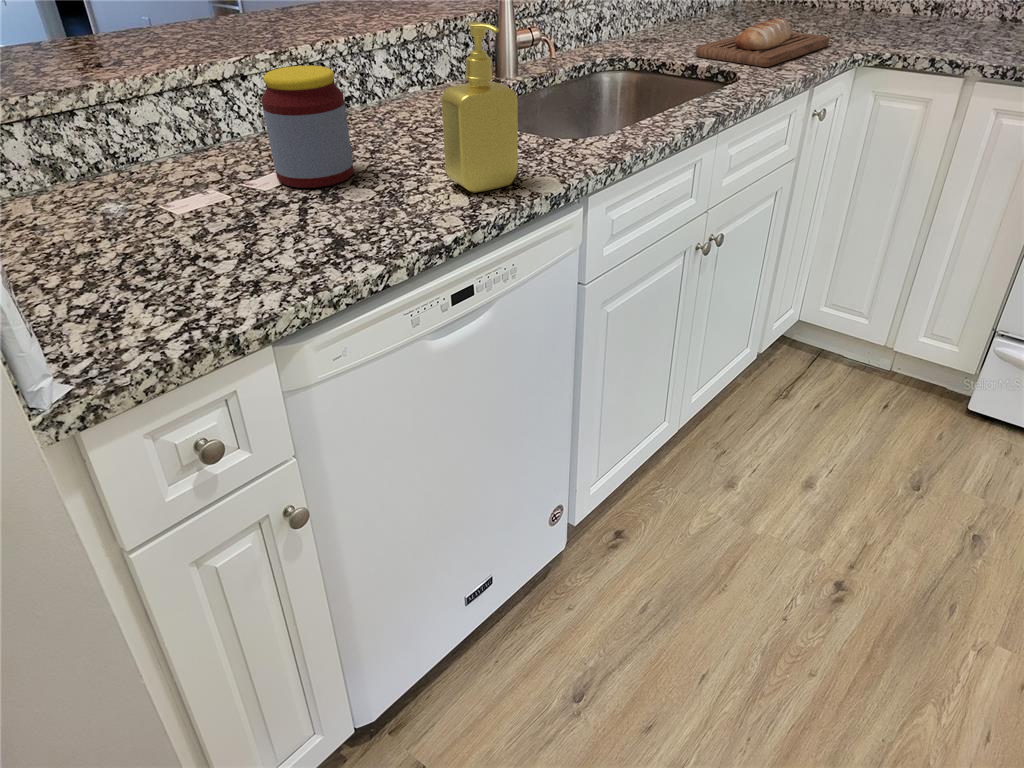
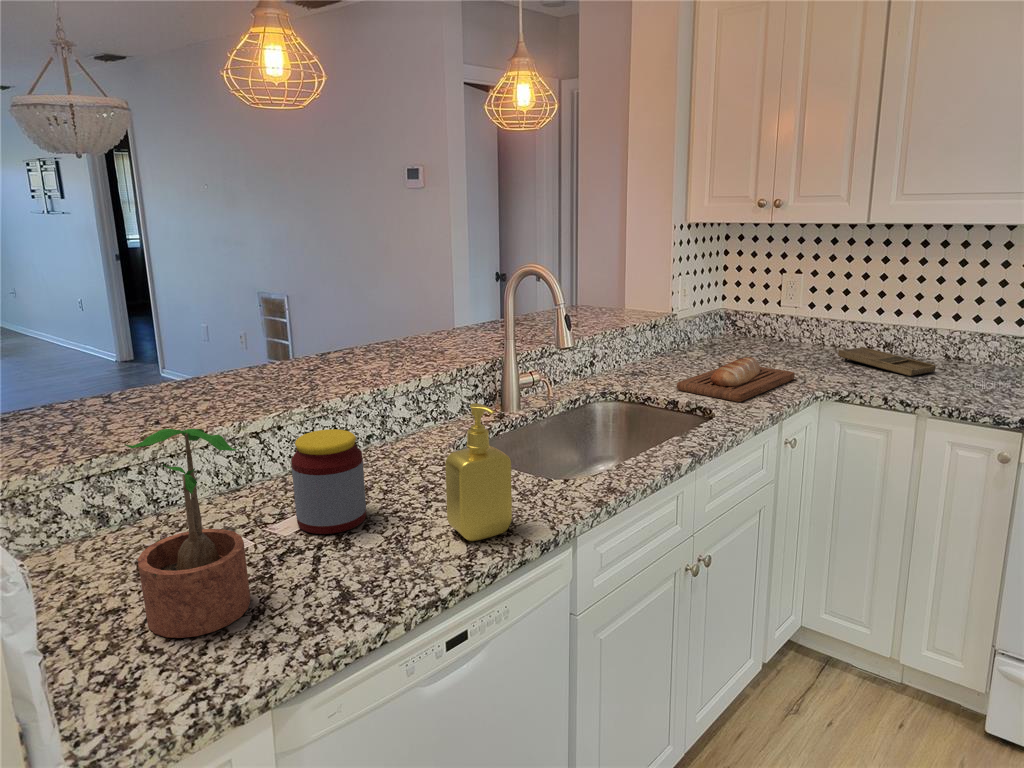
tray: none [879,12,990,42] -> present [838,347,936,376]
potted plant: none [52,28,235,278] -> present [125,429,251,638]

